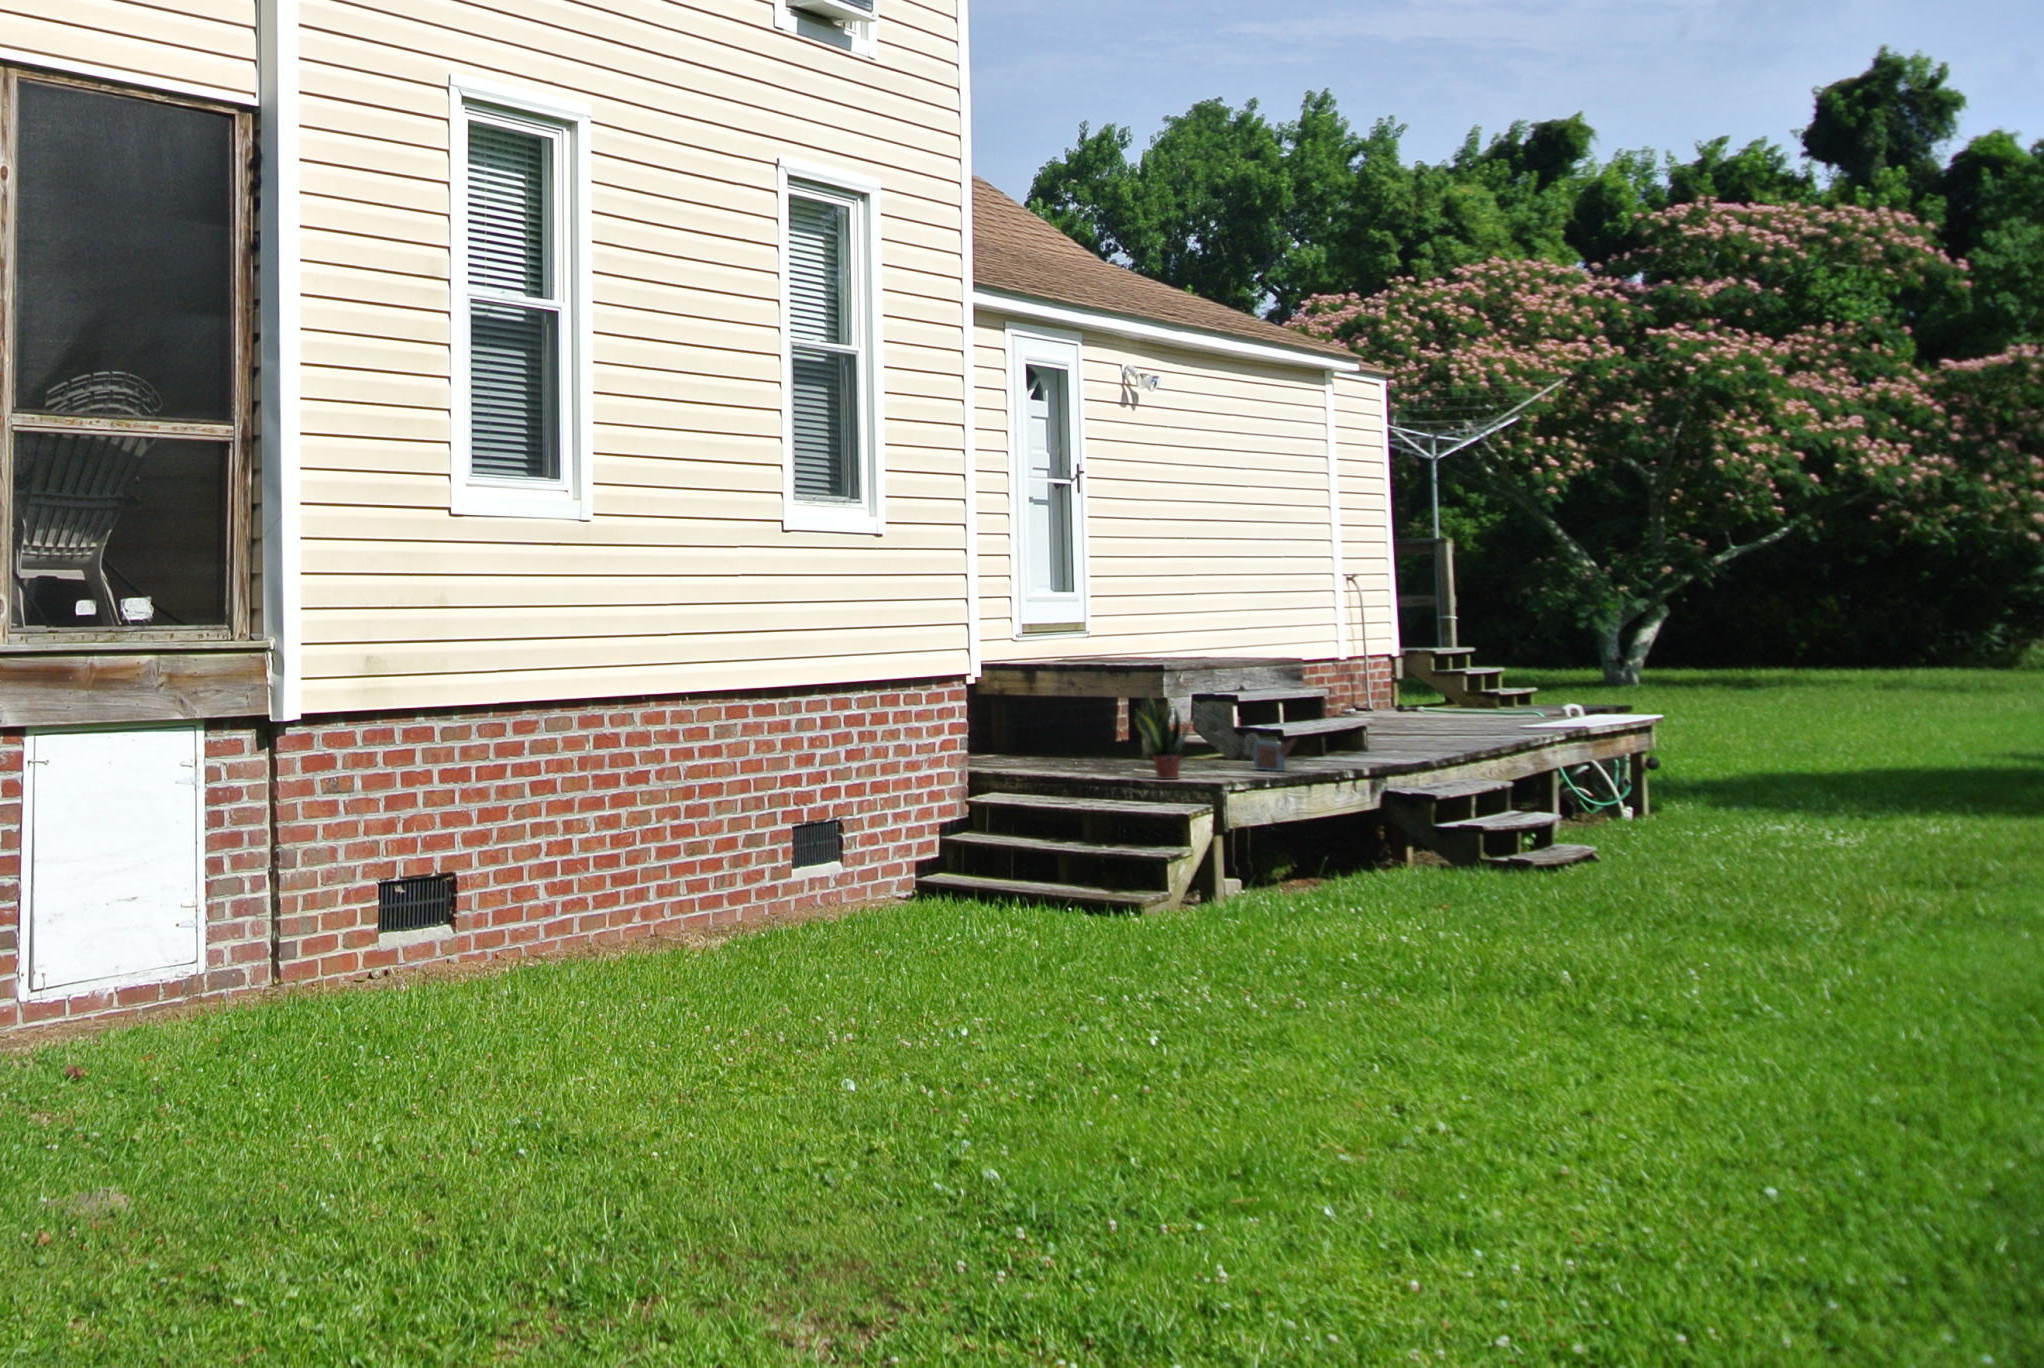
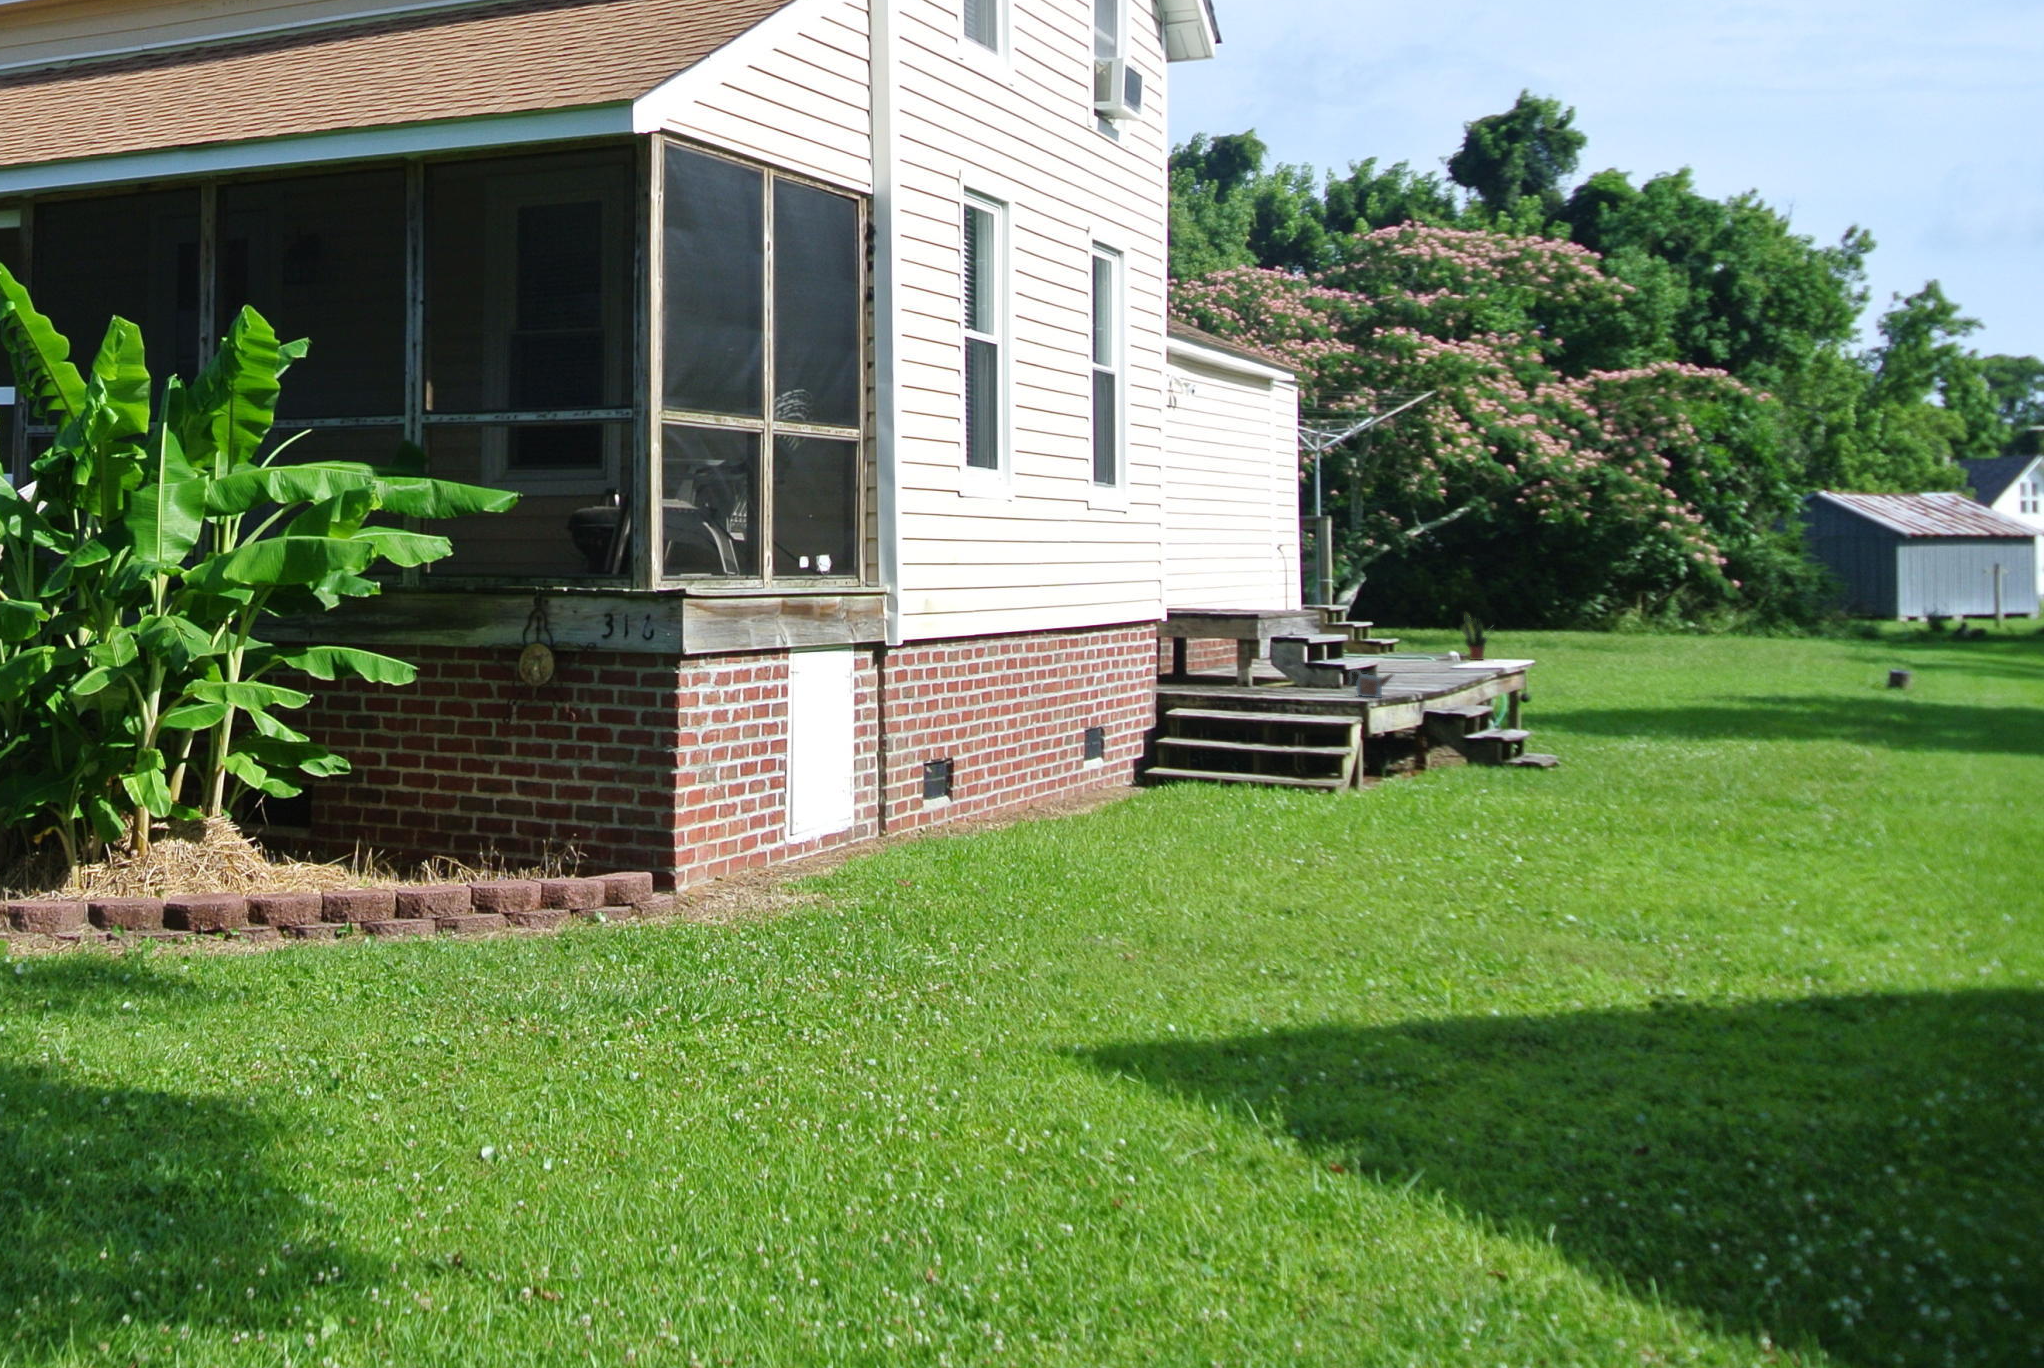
potted plant: present [1136,695,1192,779] -> present [1461,614,1487,660]

